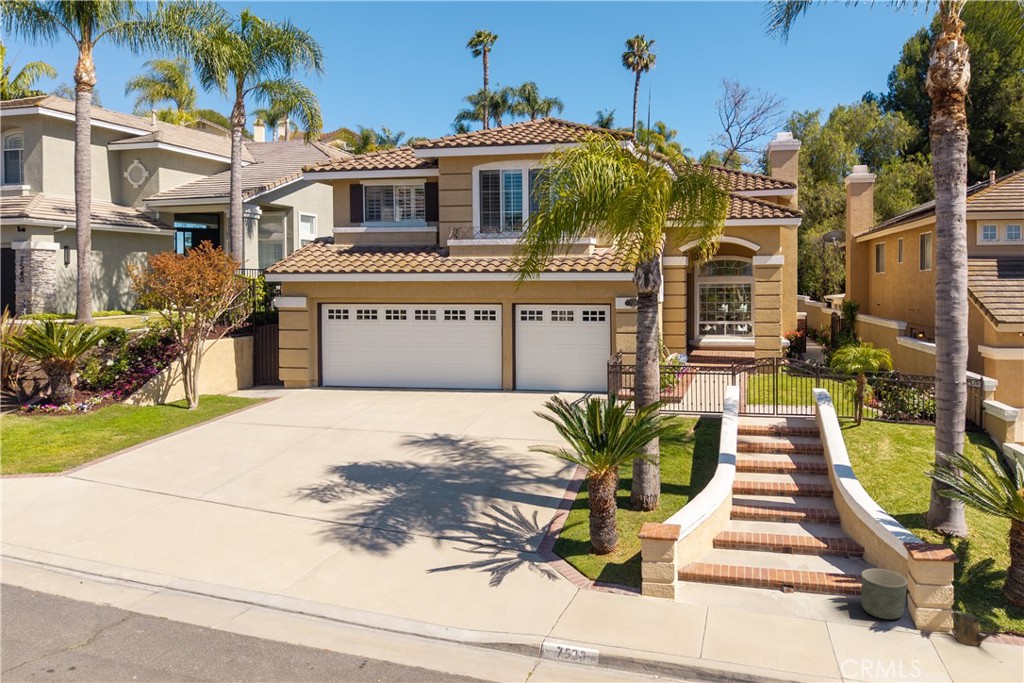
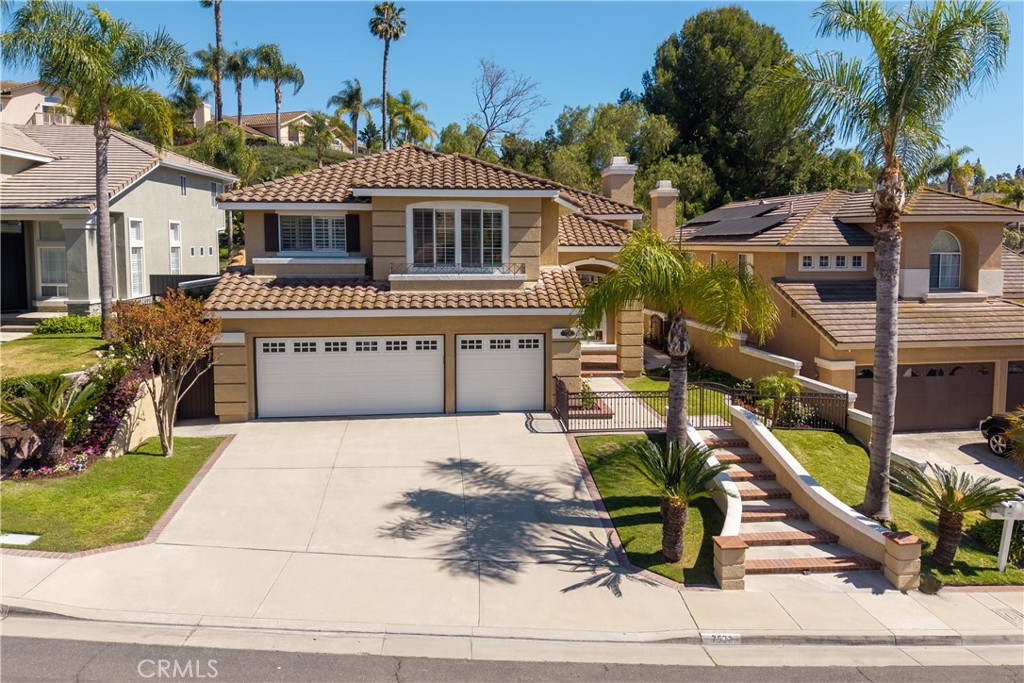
planter: present [862,569,907,619] -> none [860,551,890,584]

